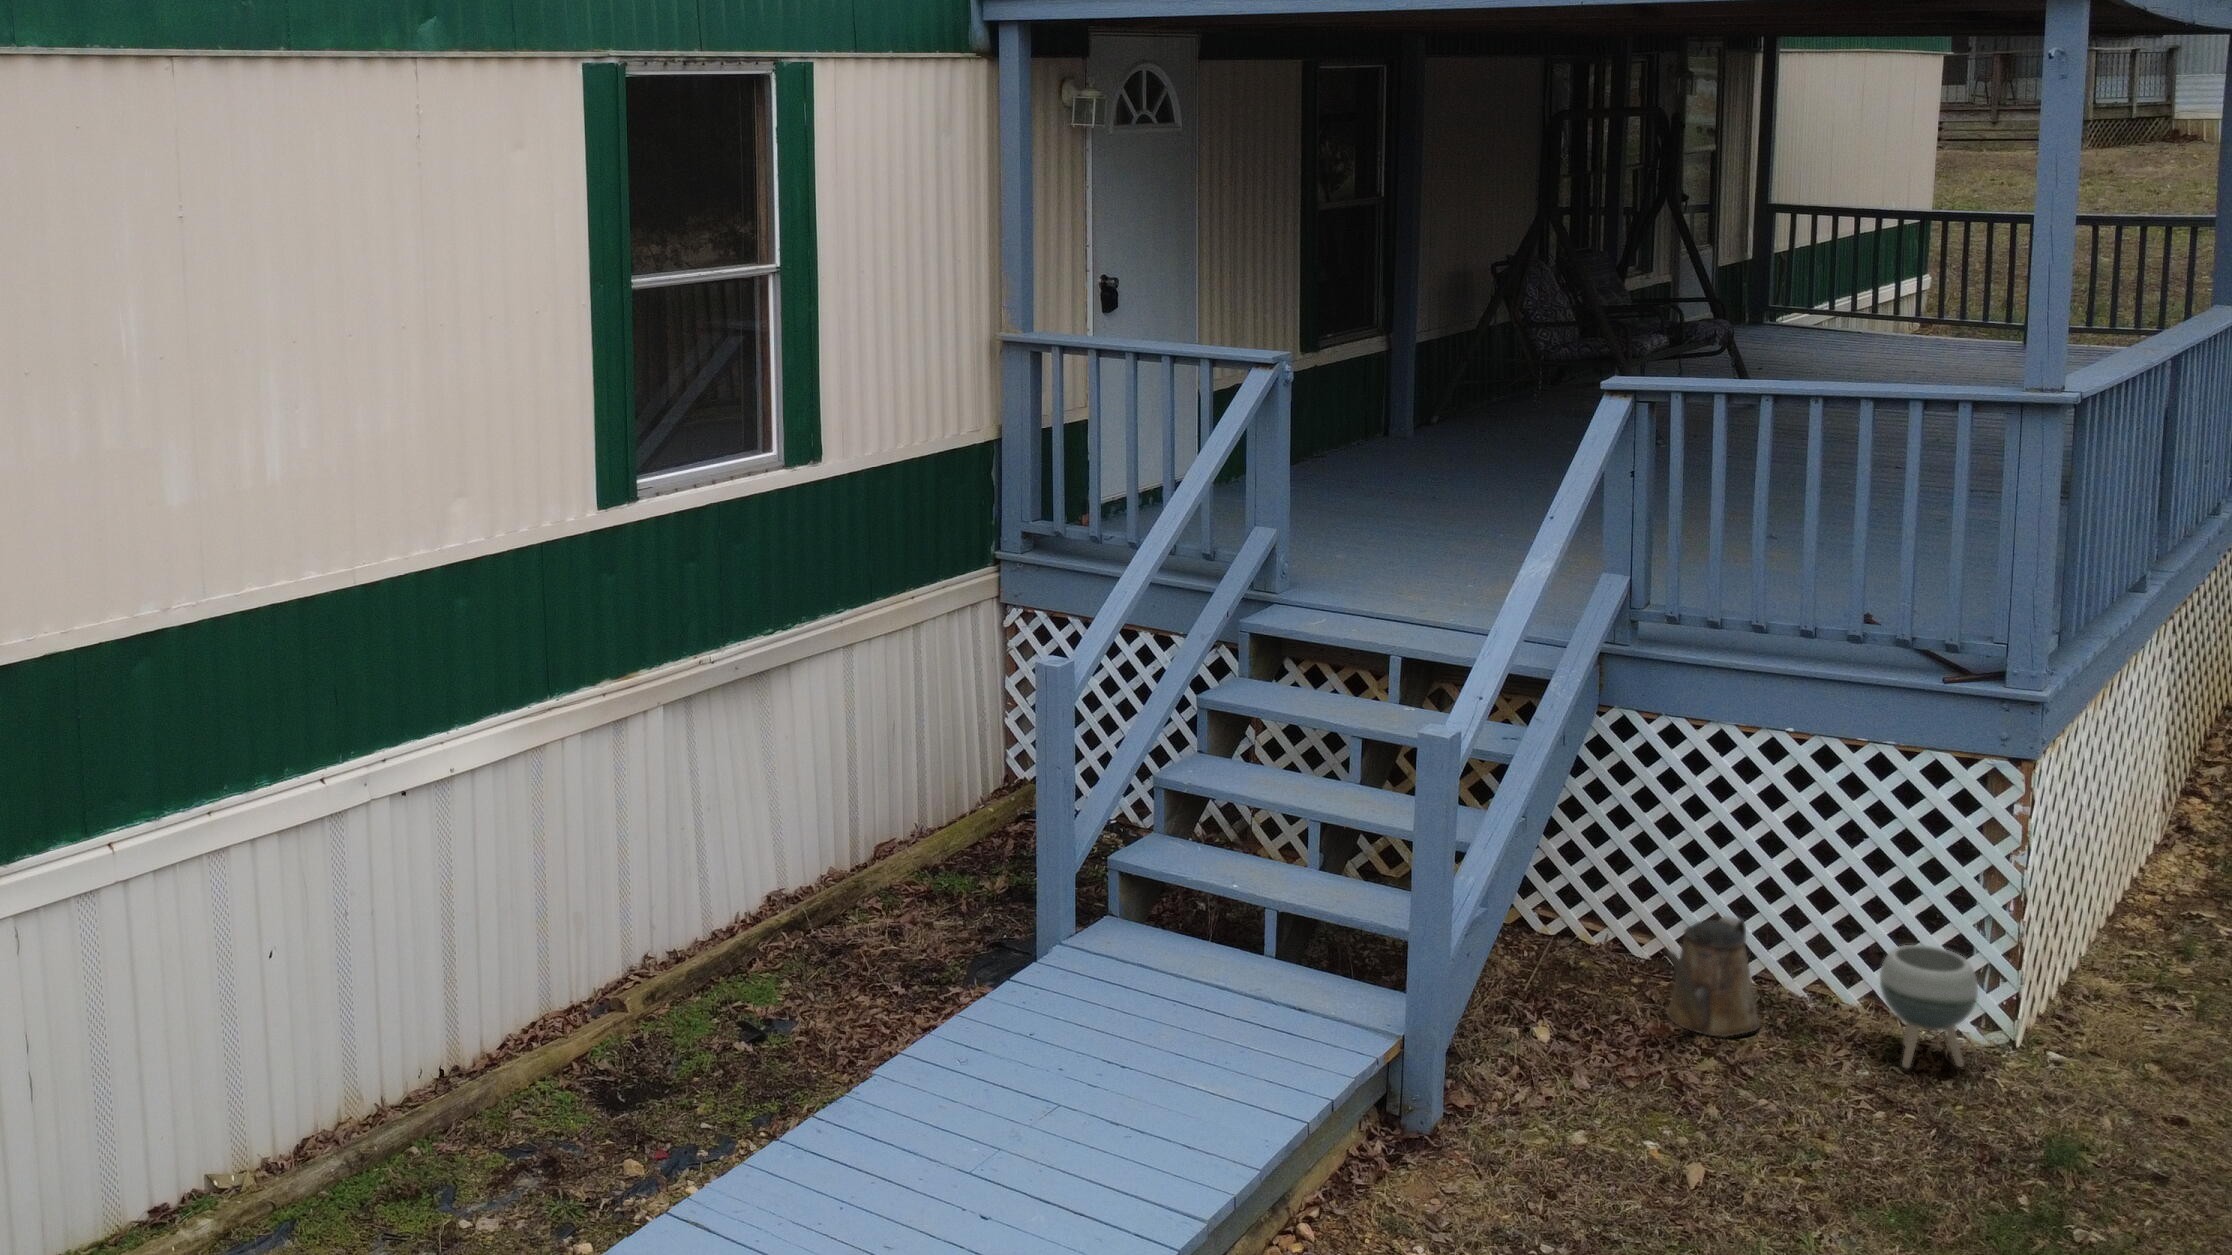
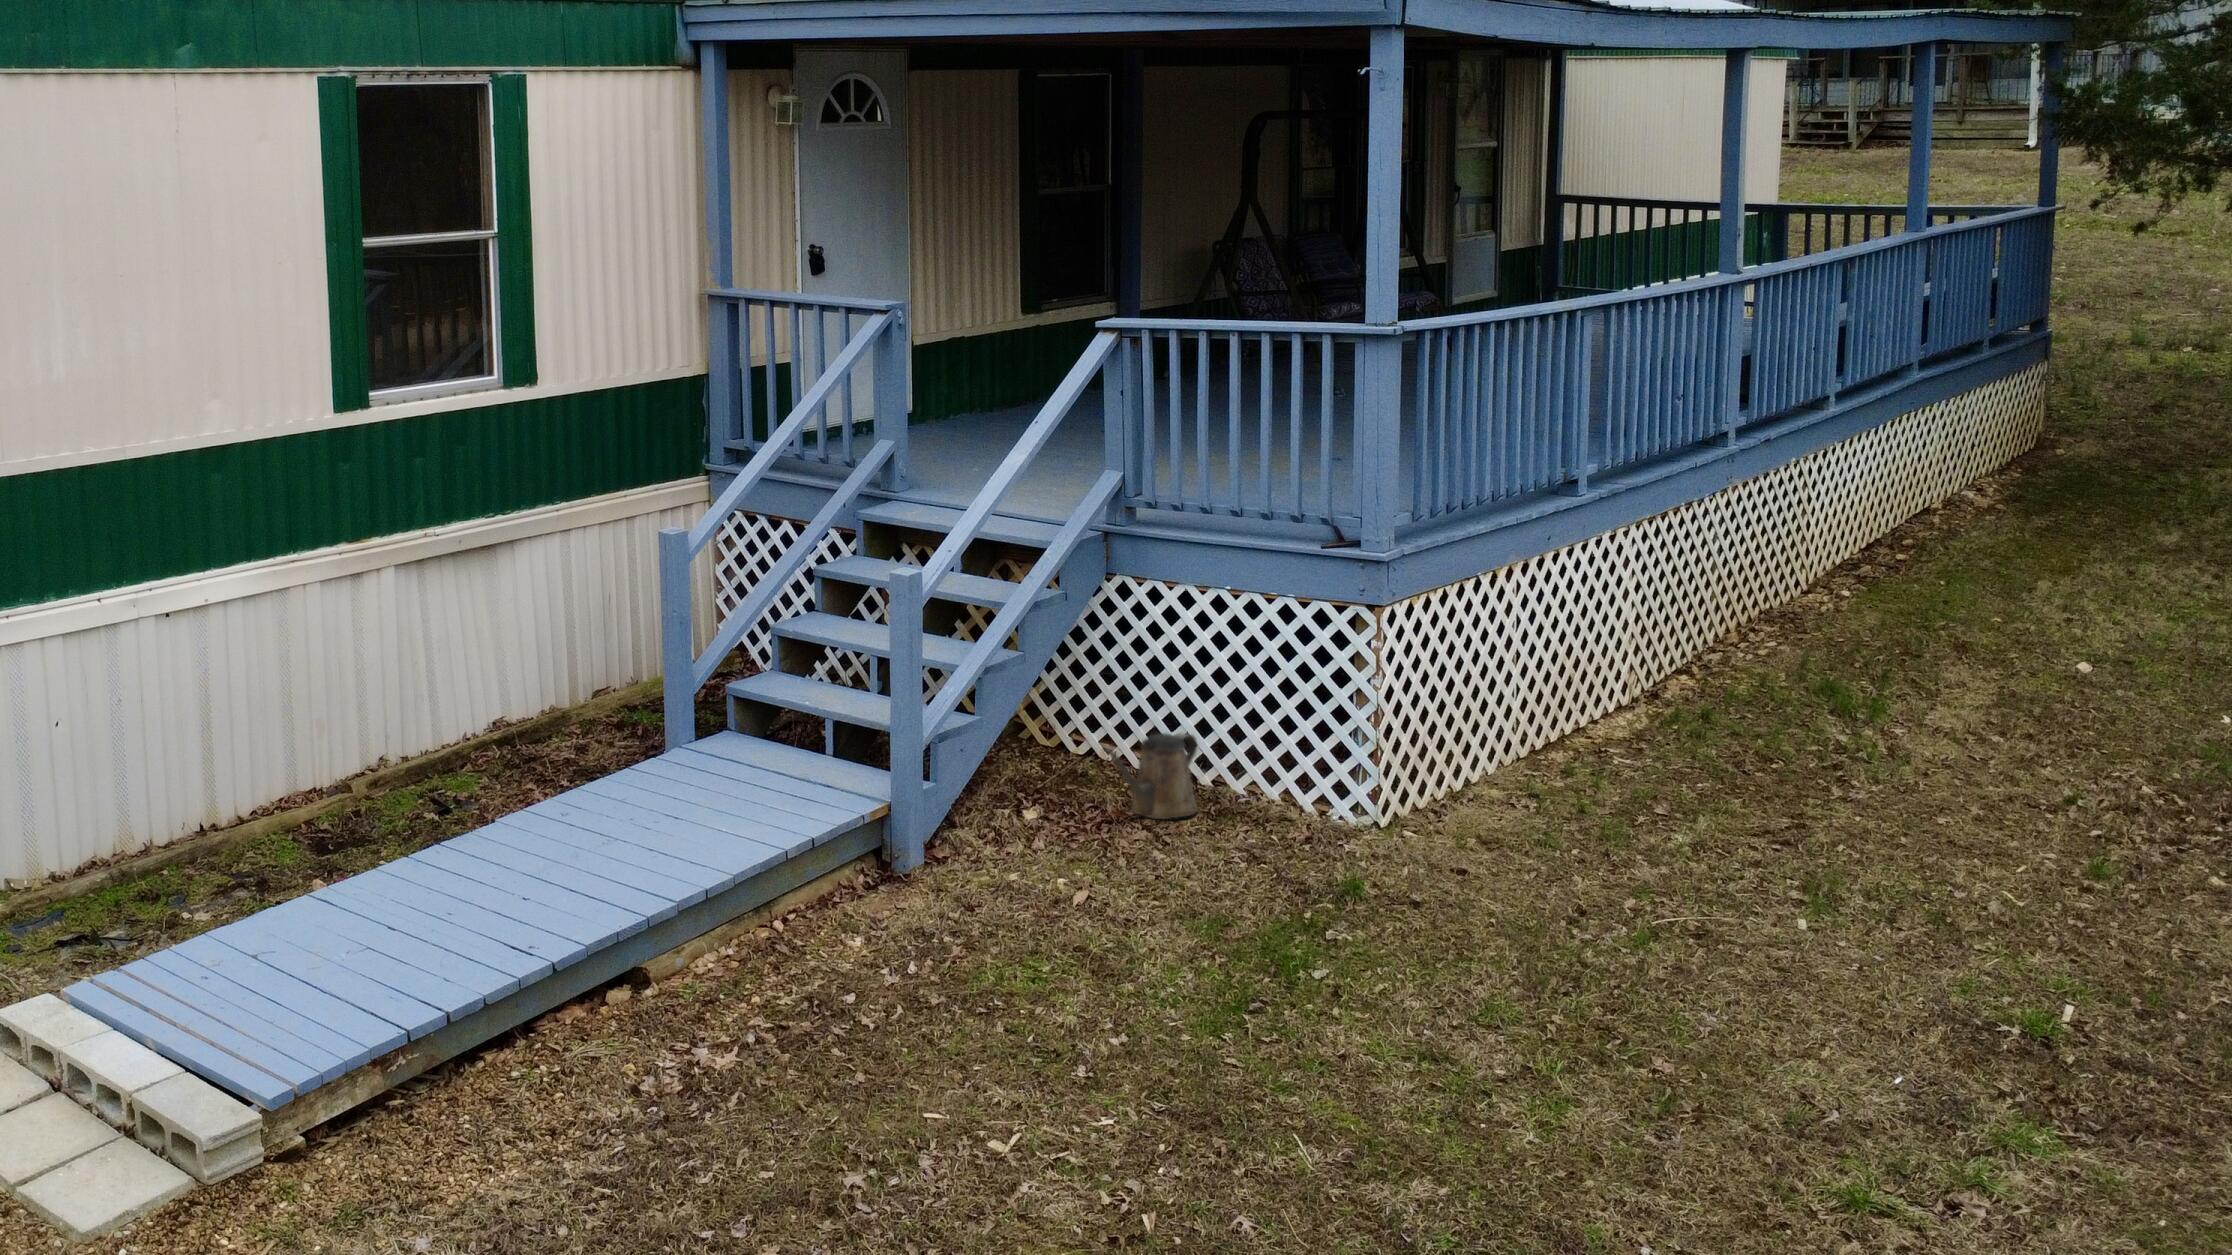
planter: present [1880,945,1978,1068] -> none [1272,750,1340,841]

